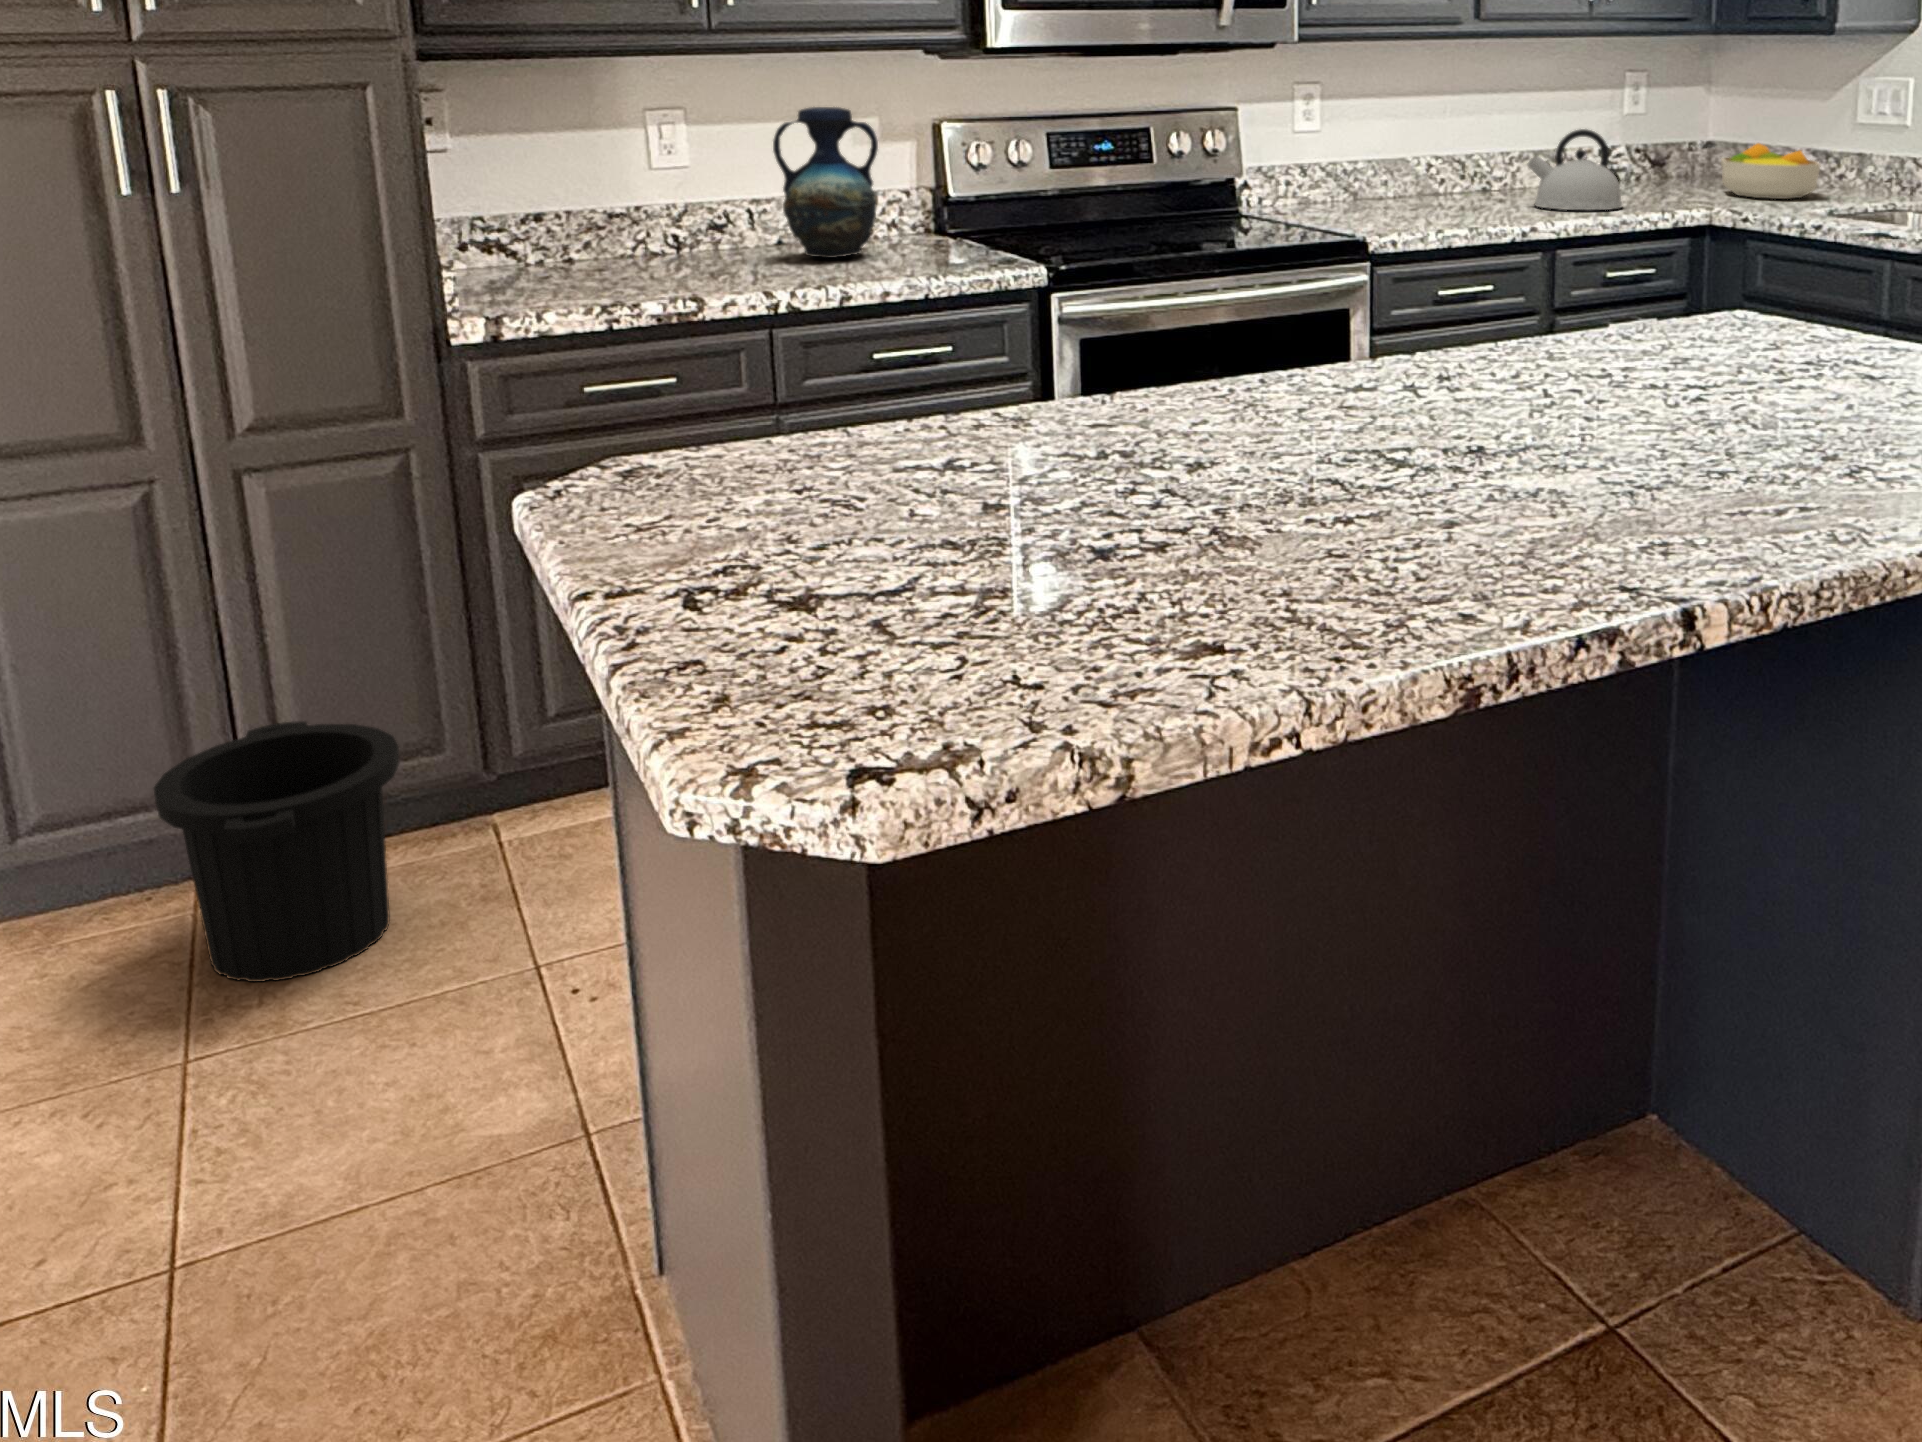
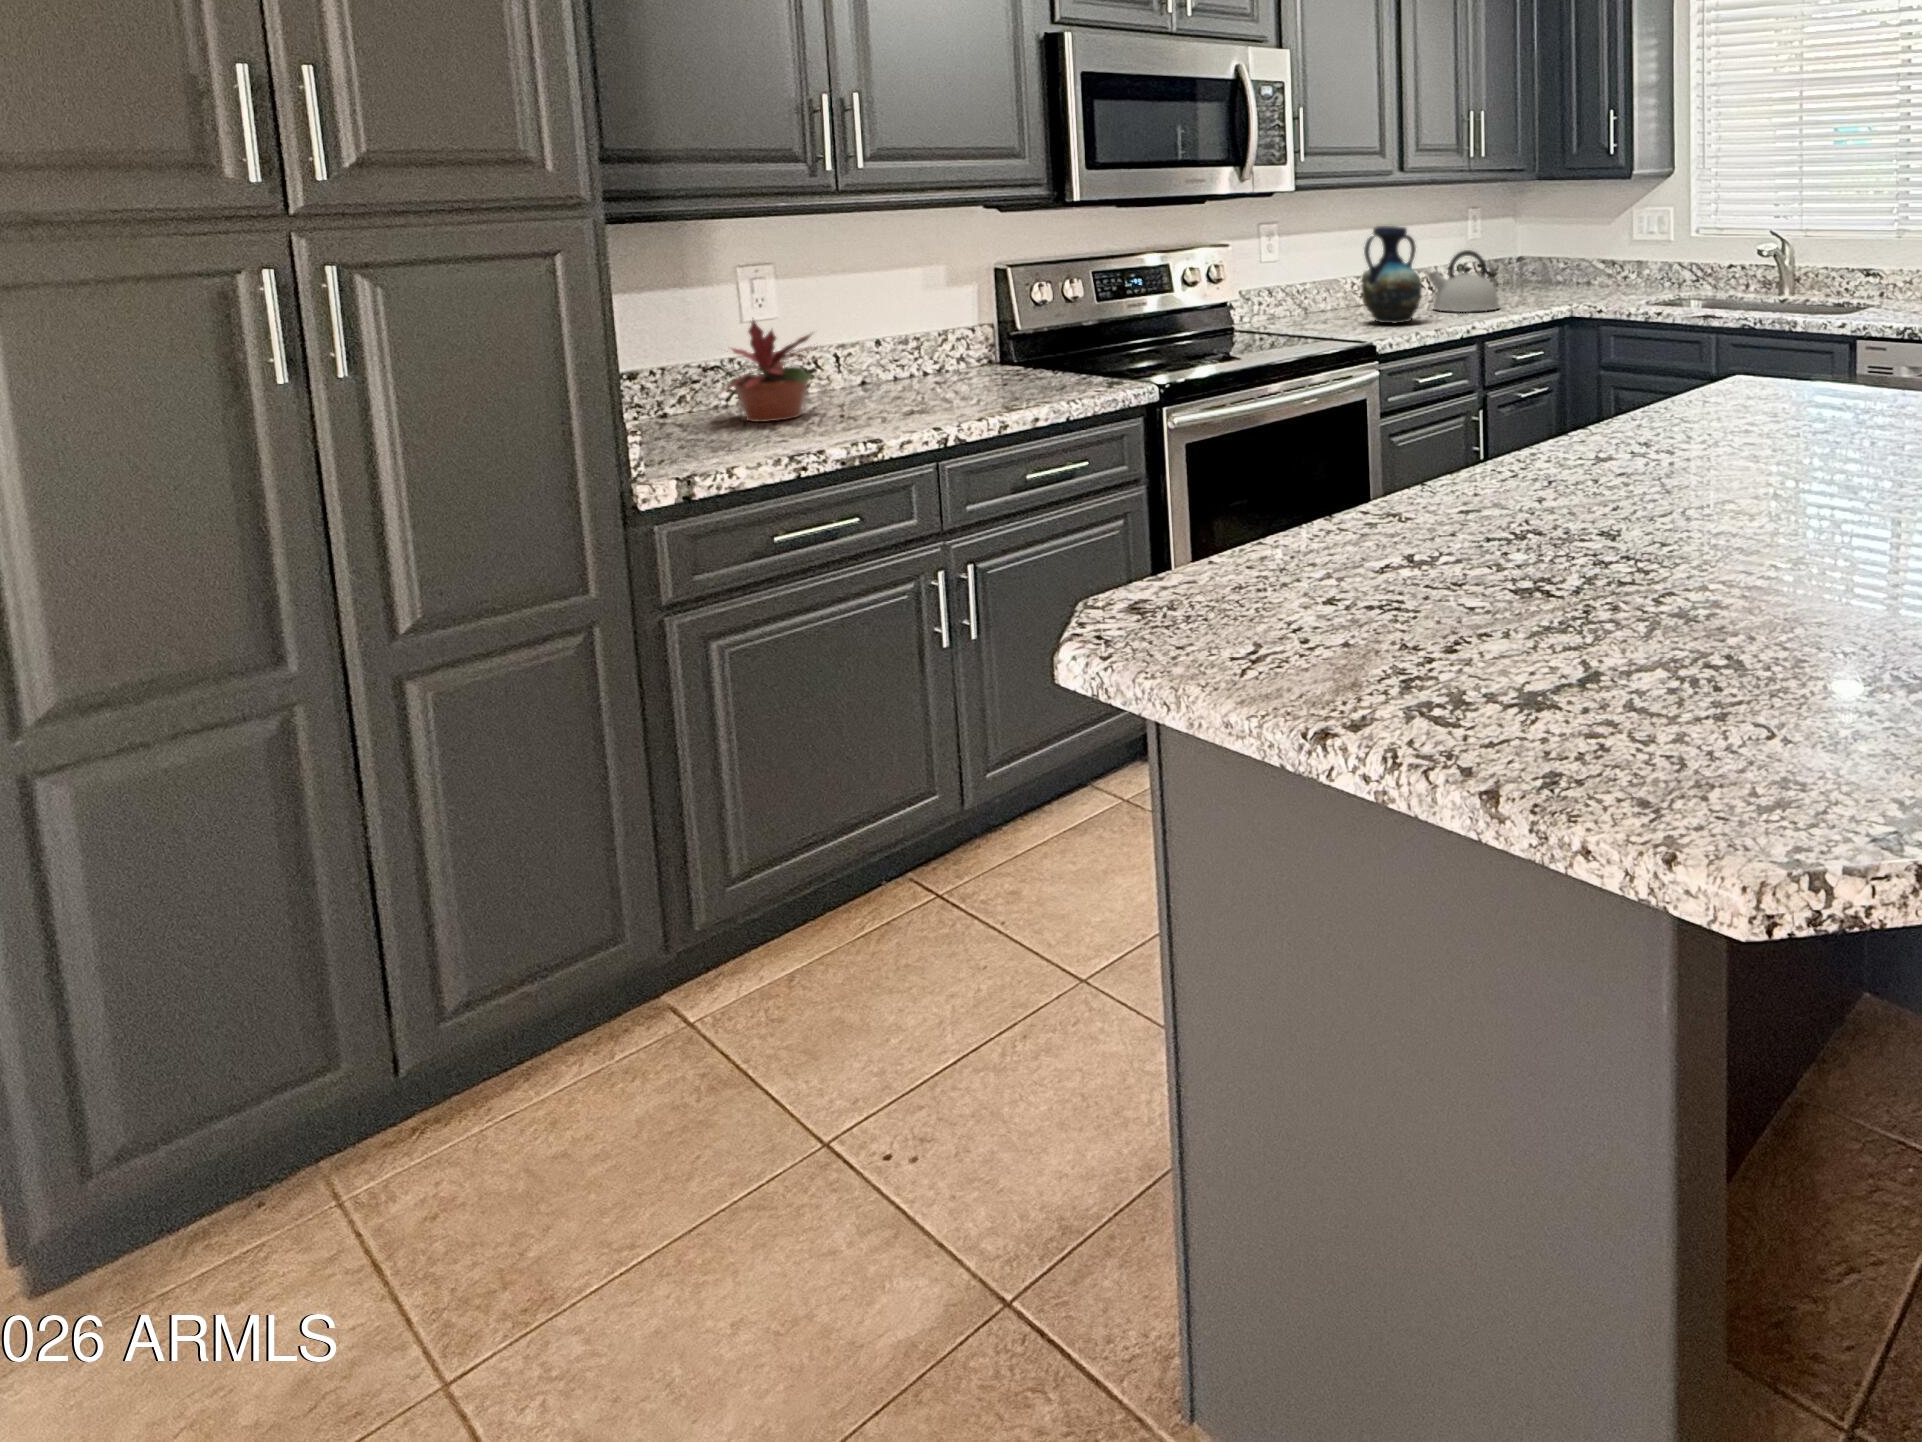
vase: present [773,107,878,258] -> present [1362,226,1422,323]
fruit bowl: present [1721,143,1821,199] -> none [1538,255,1616,295]
potted plant: none [584,163,714,273] -> present [721,318,818,422]
trash can: present [154,721,399,982] -> none [348,930,638,1259]

